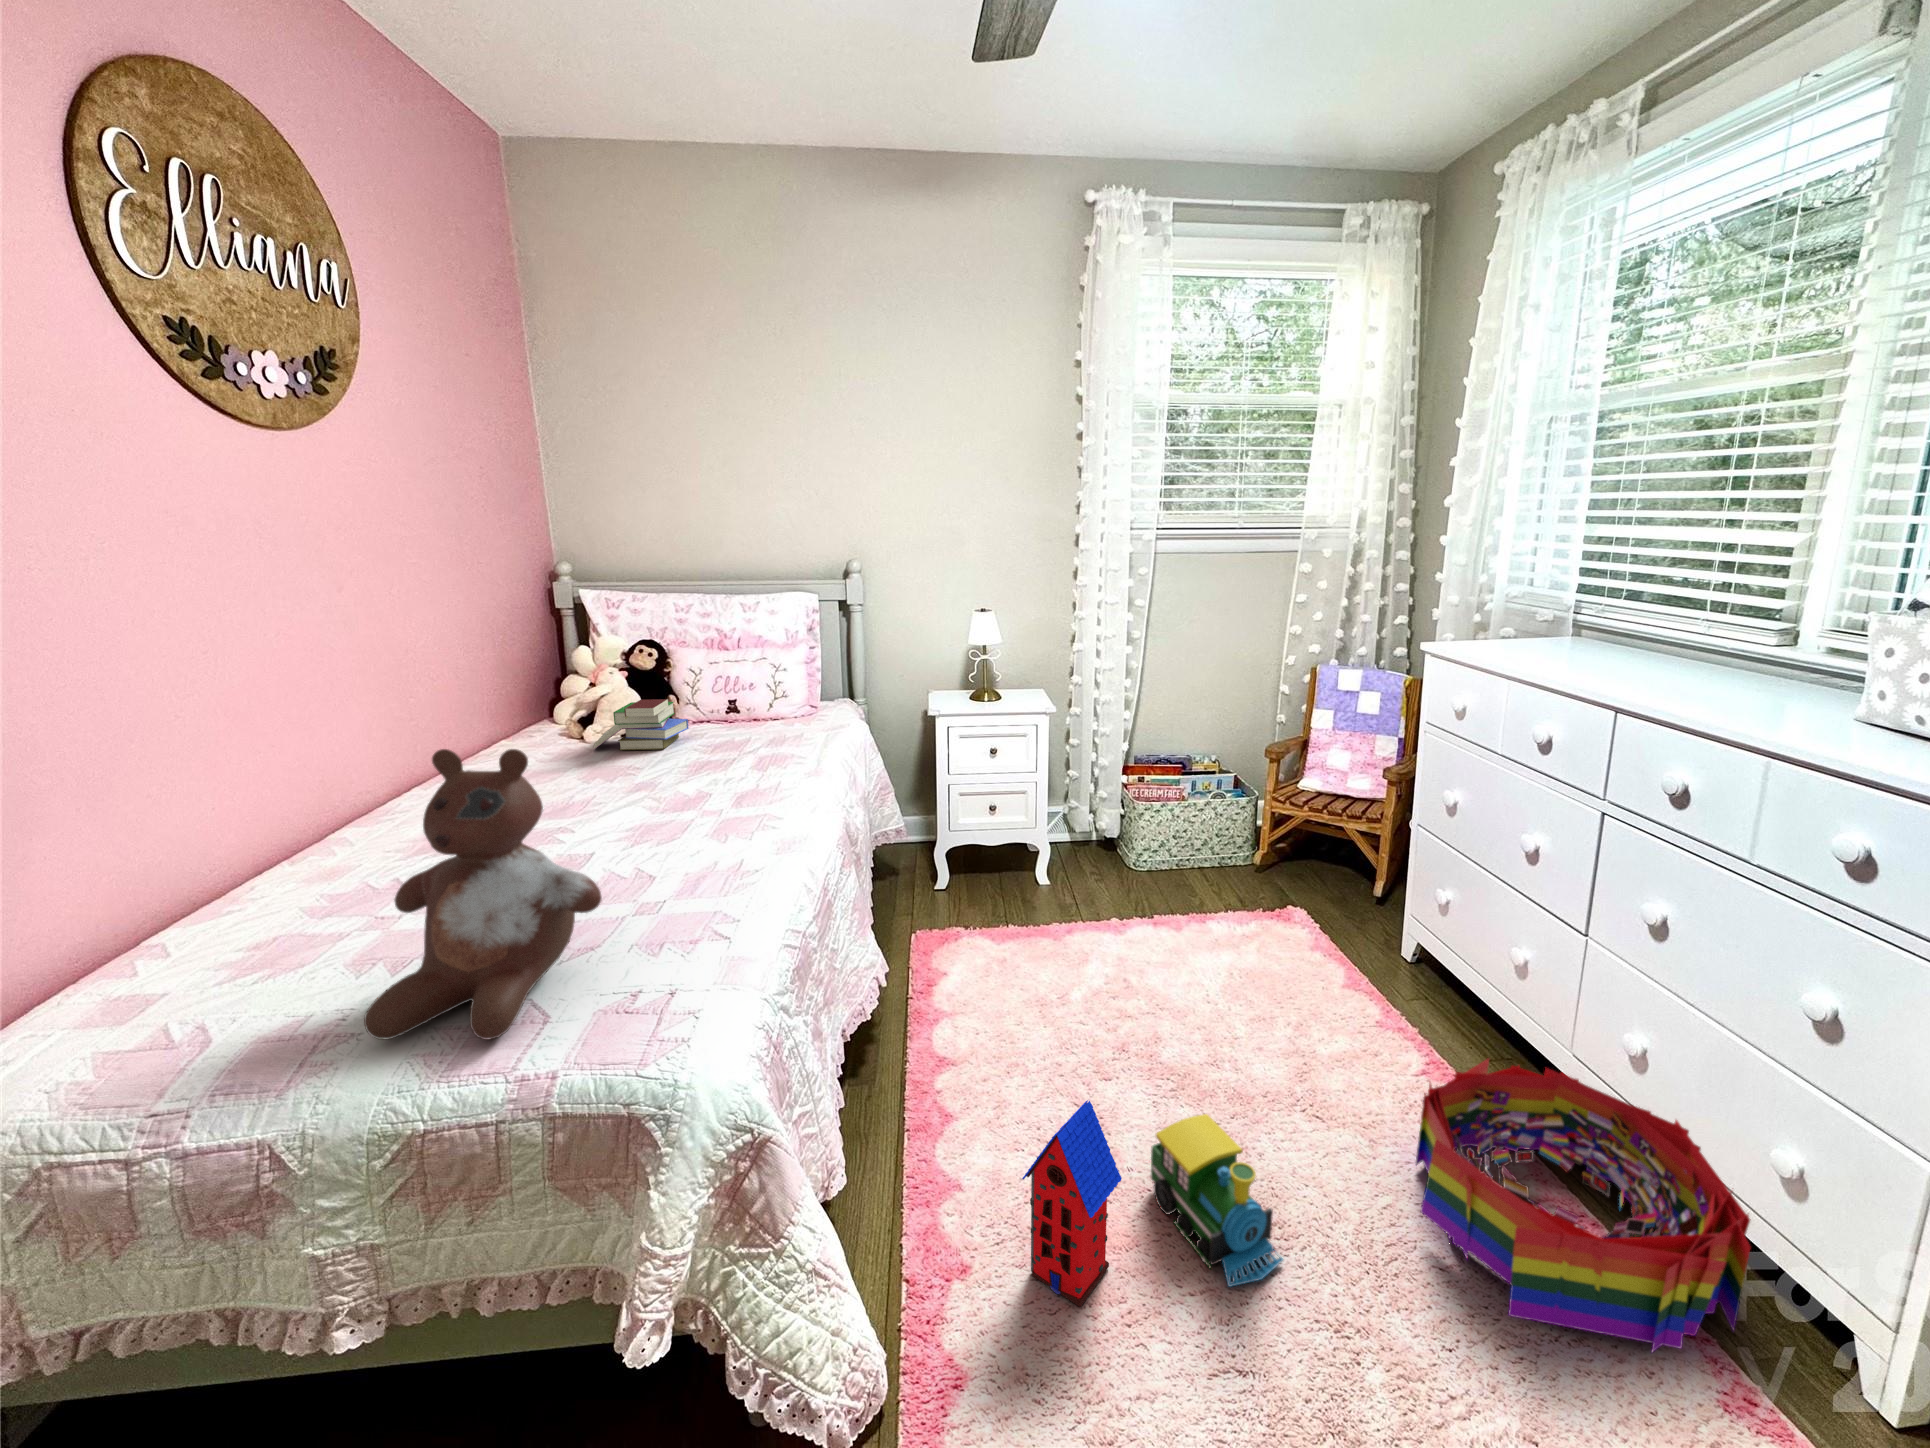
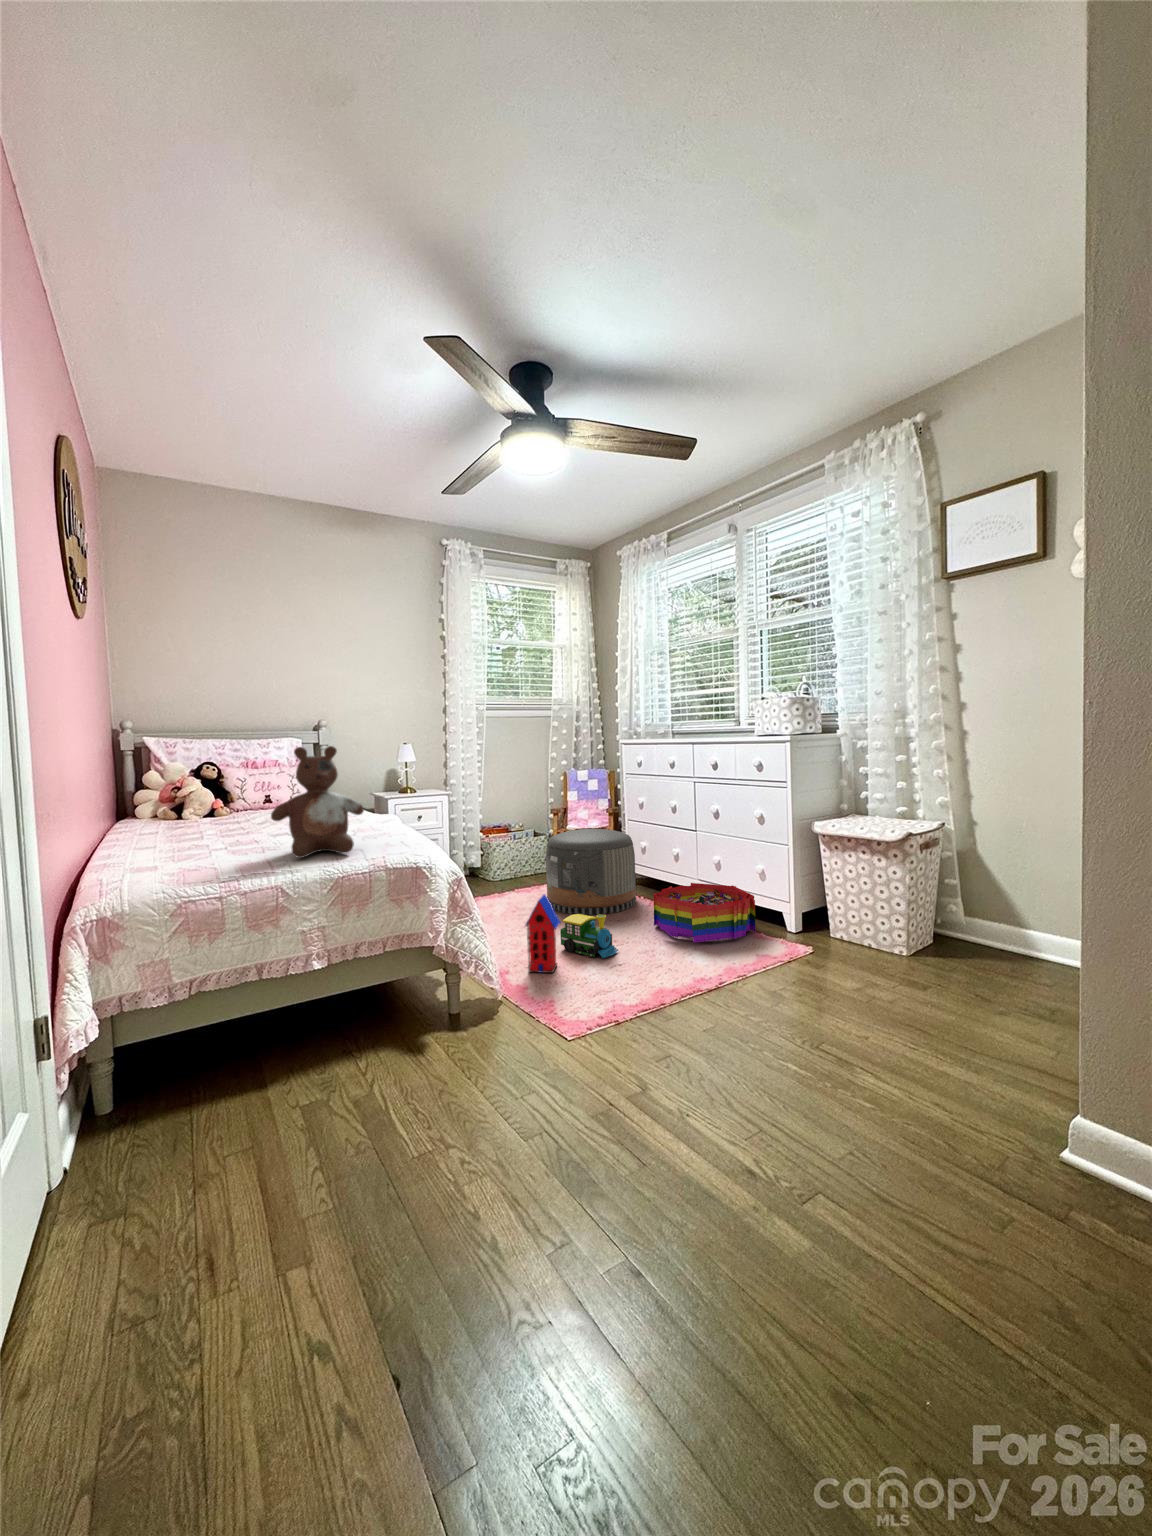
book: present [594,699,688,750] -> none [194,789,252,820]
pouf: none [1201,832,1411,1061] -> present [546,829,636,915]

